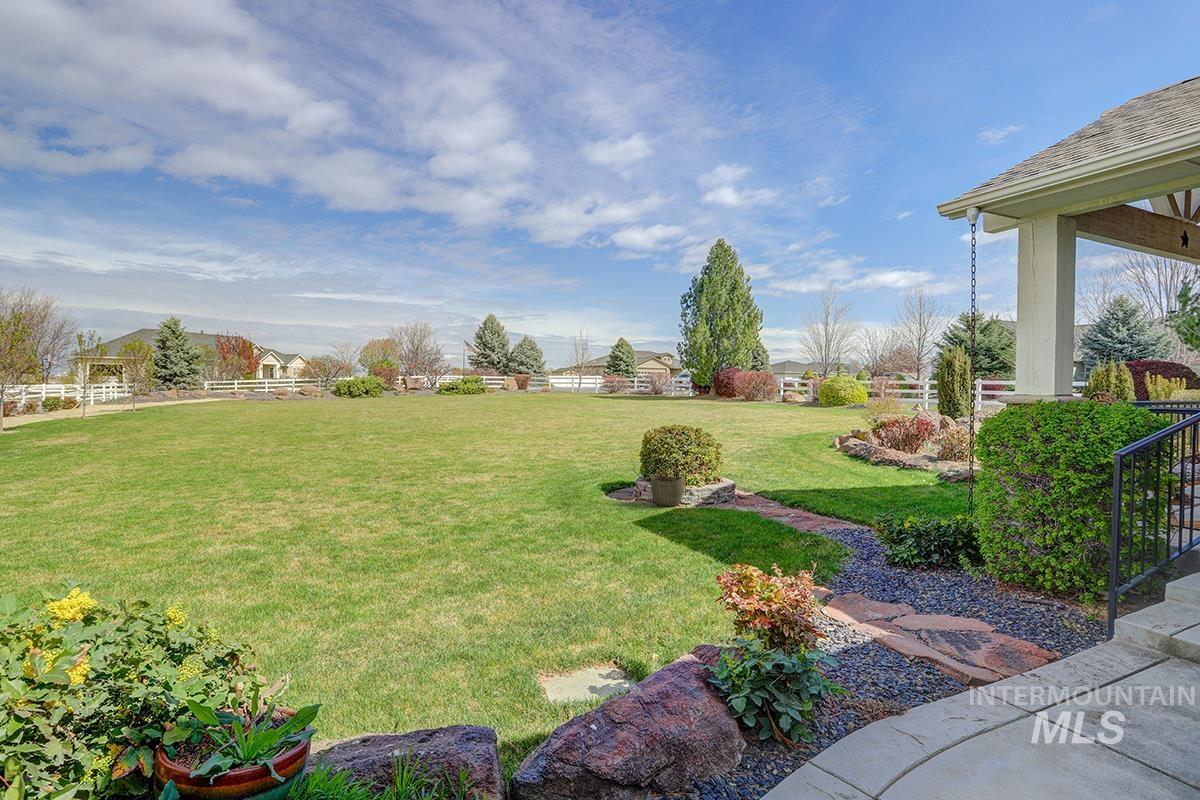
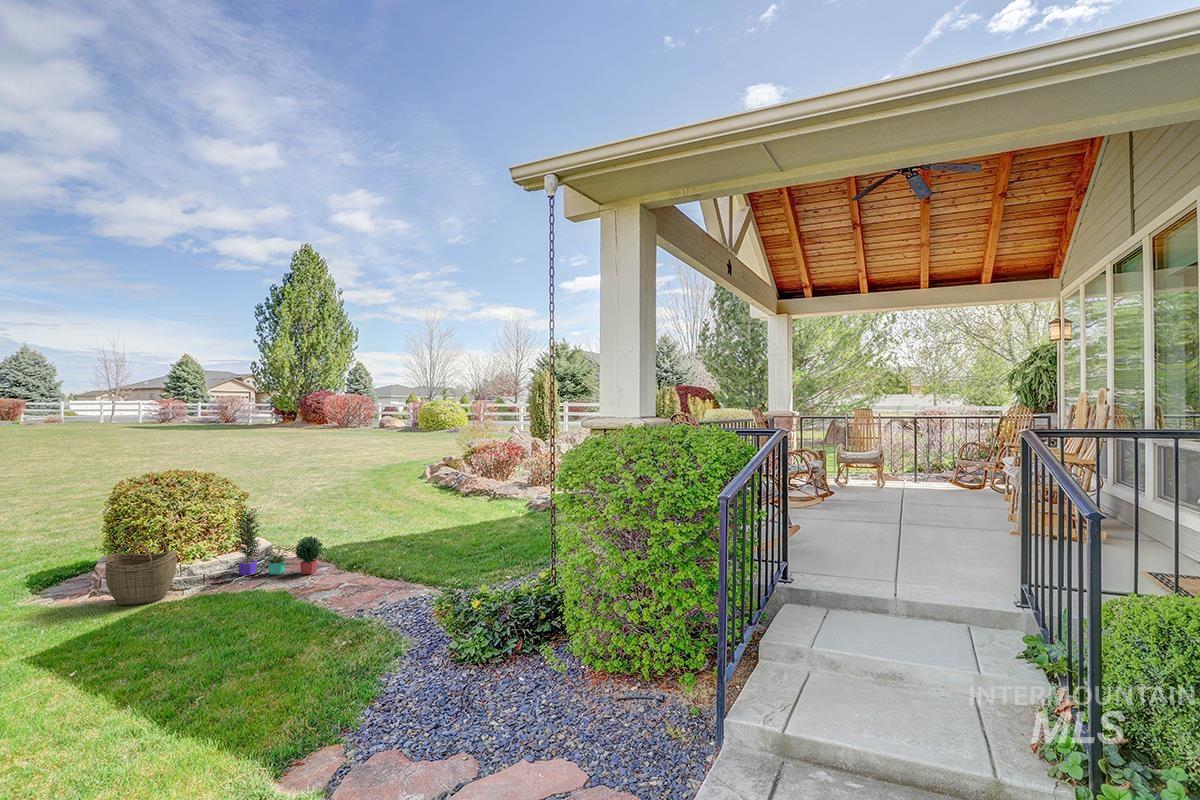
potted plant: none [712,455,771,505] -> present [235,509,322,575]

